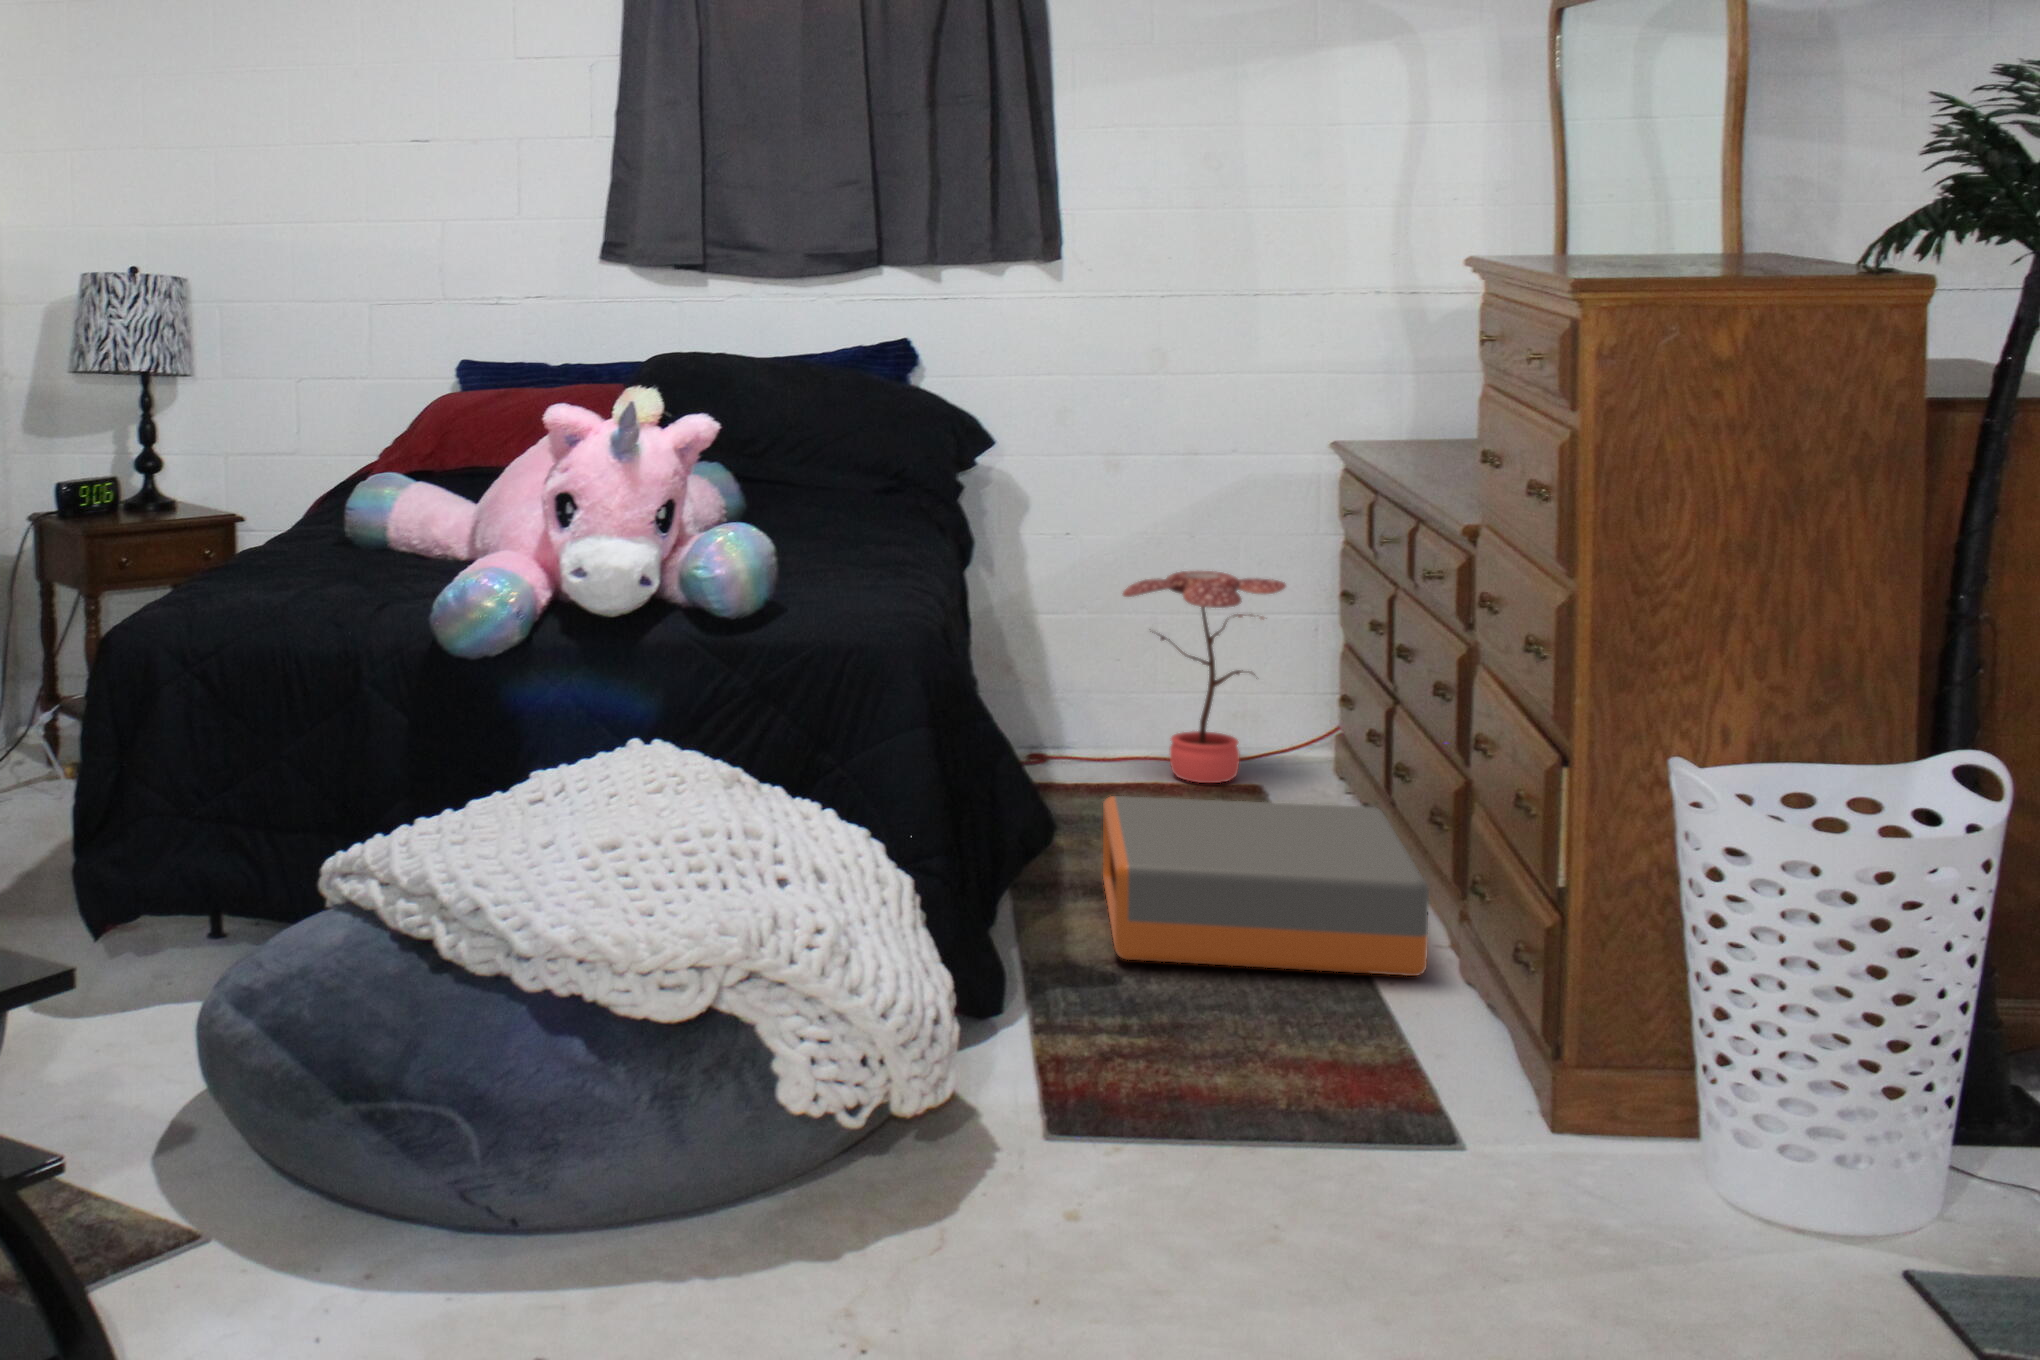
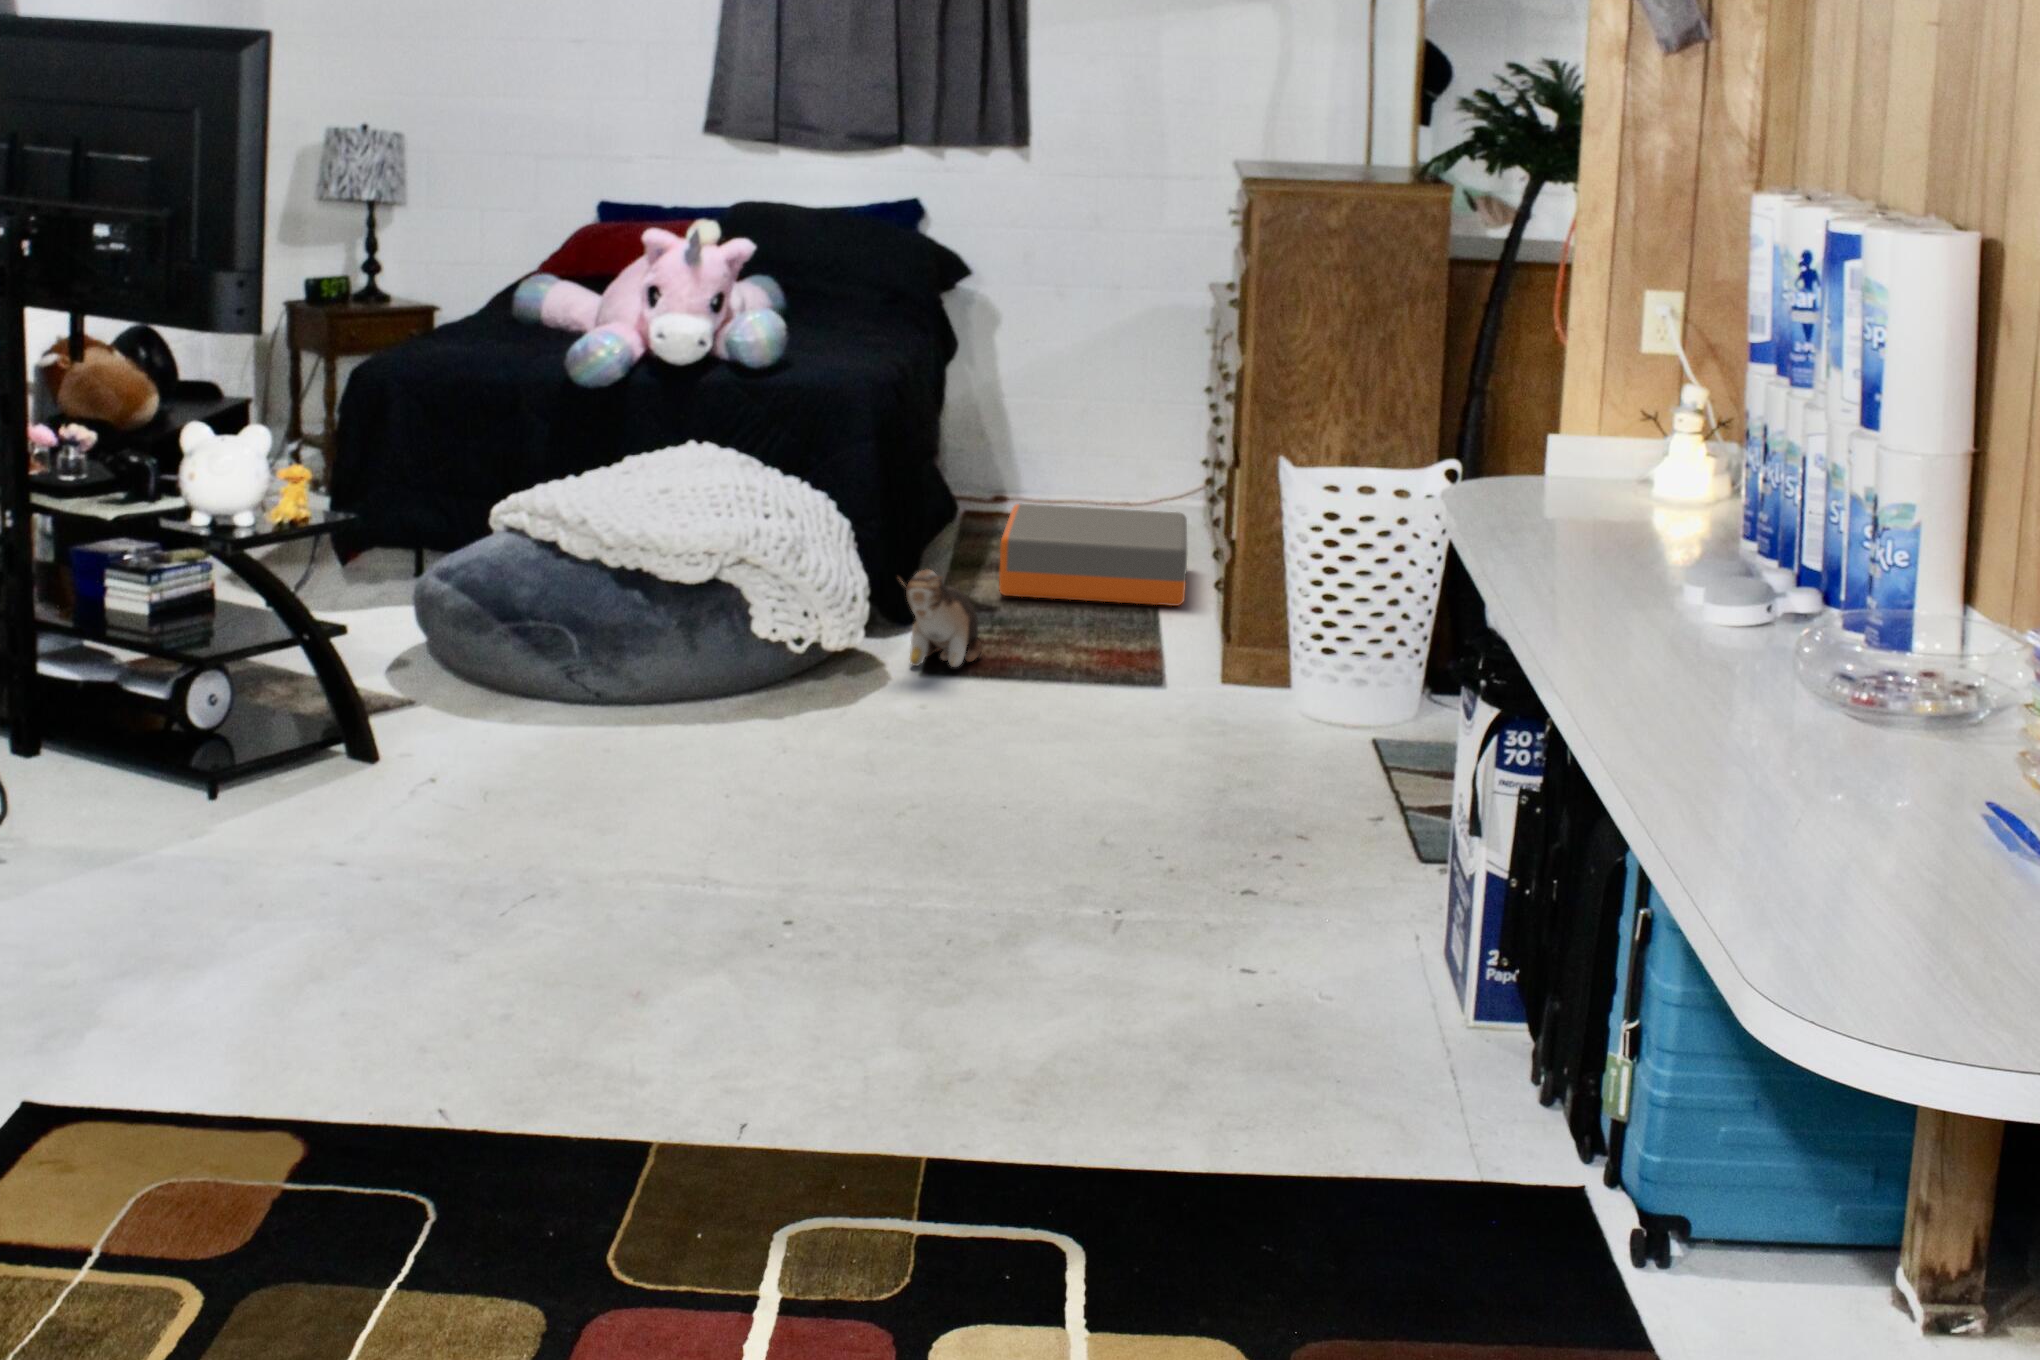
potted plant: present [1123,571,1286,783] -> none [1058,367,1168,511]
plush toy: none [1006,962,1141,1130] -> present [902,570,982,667]

